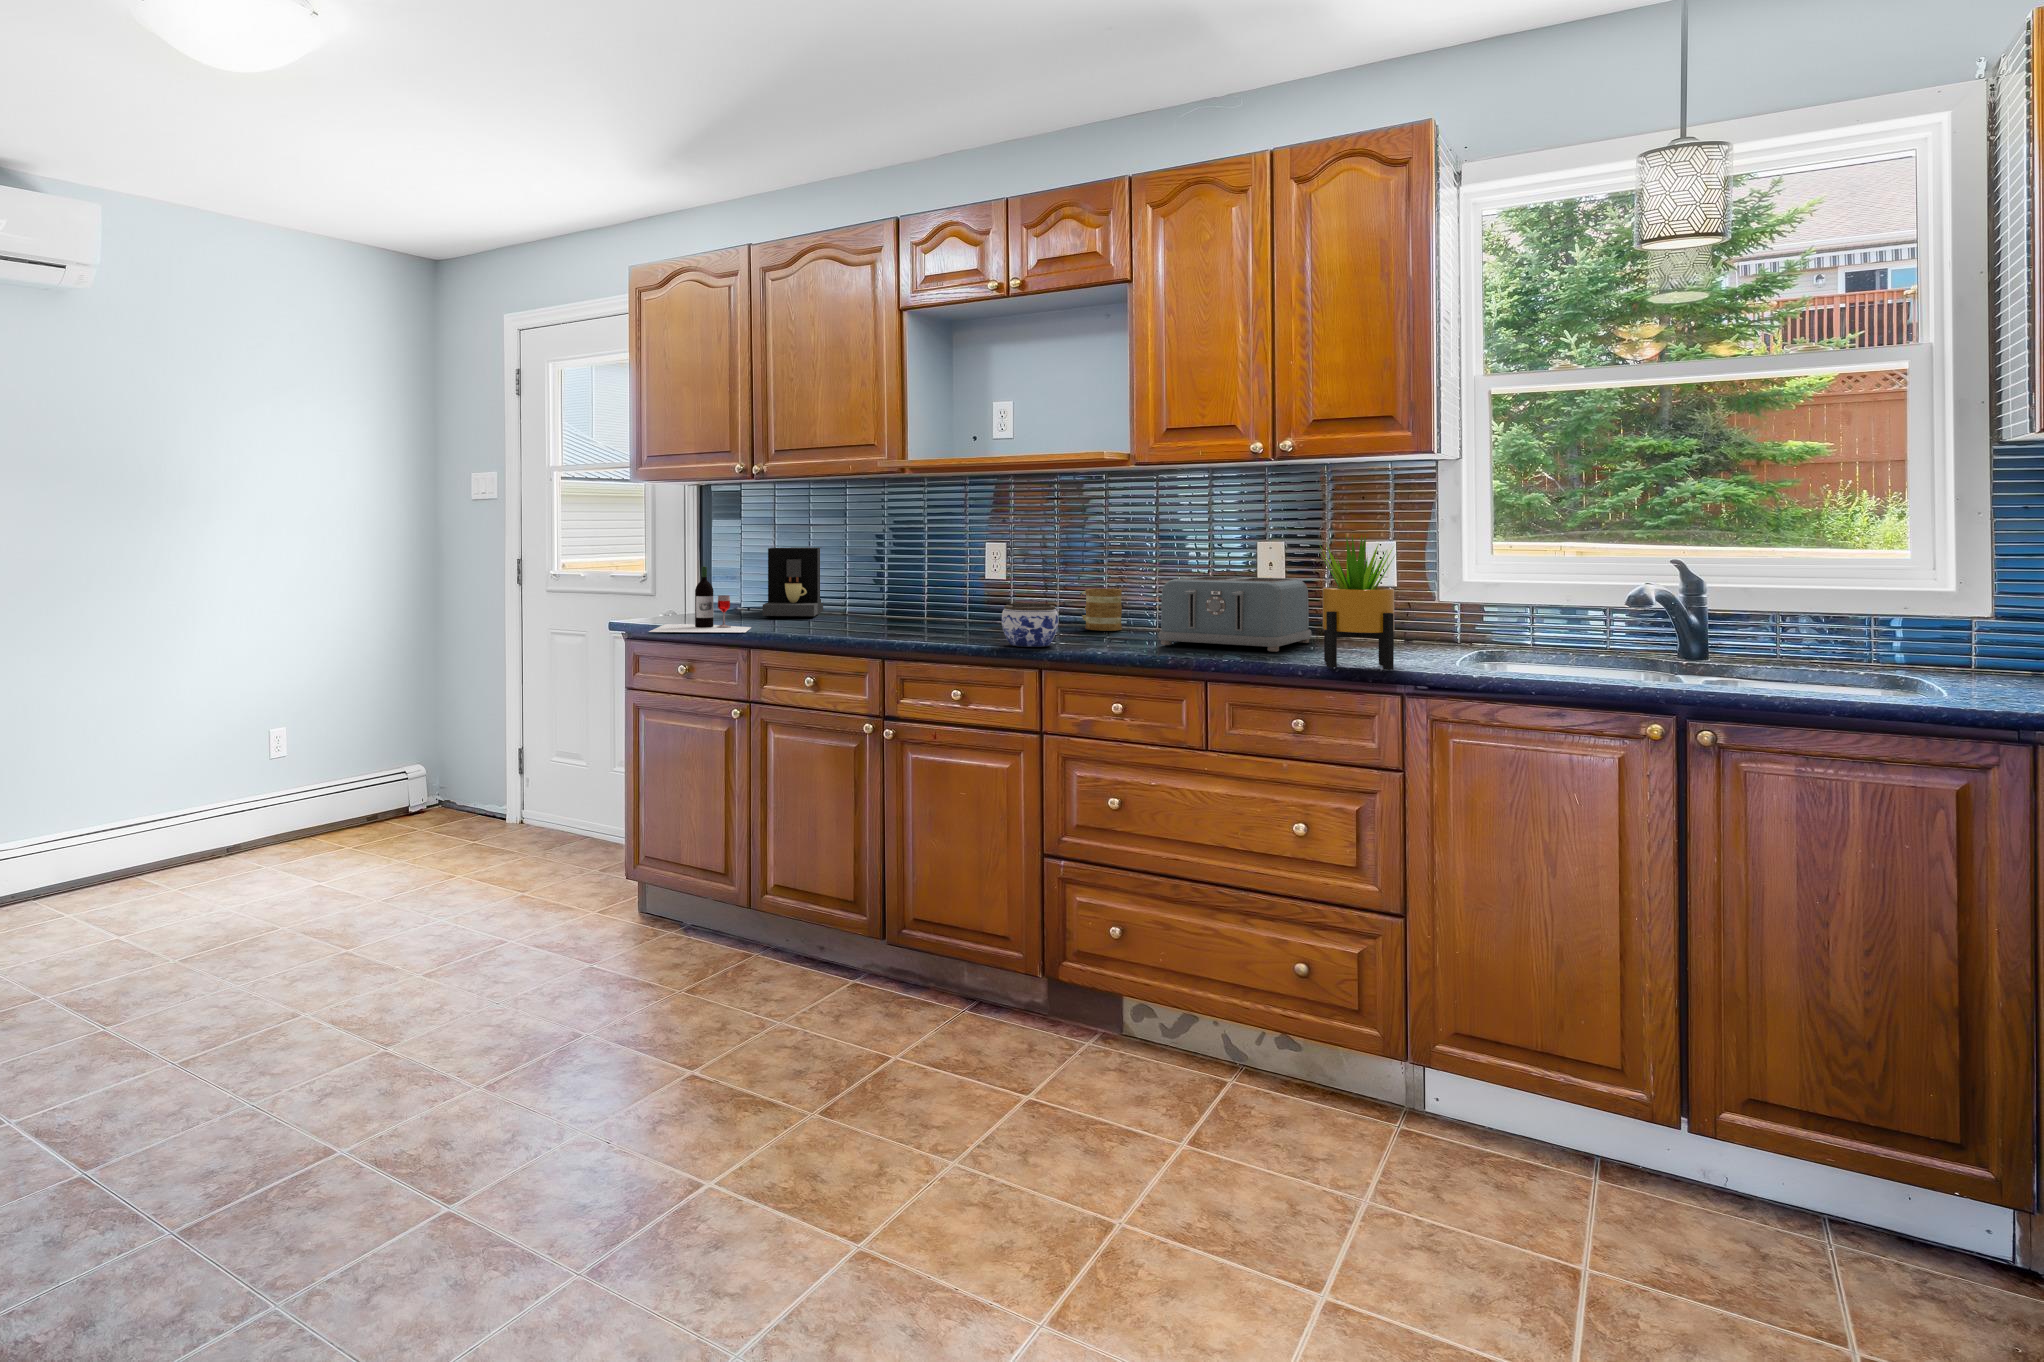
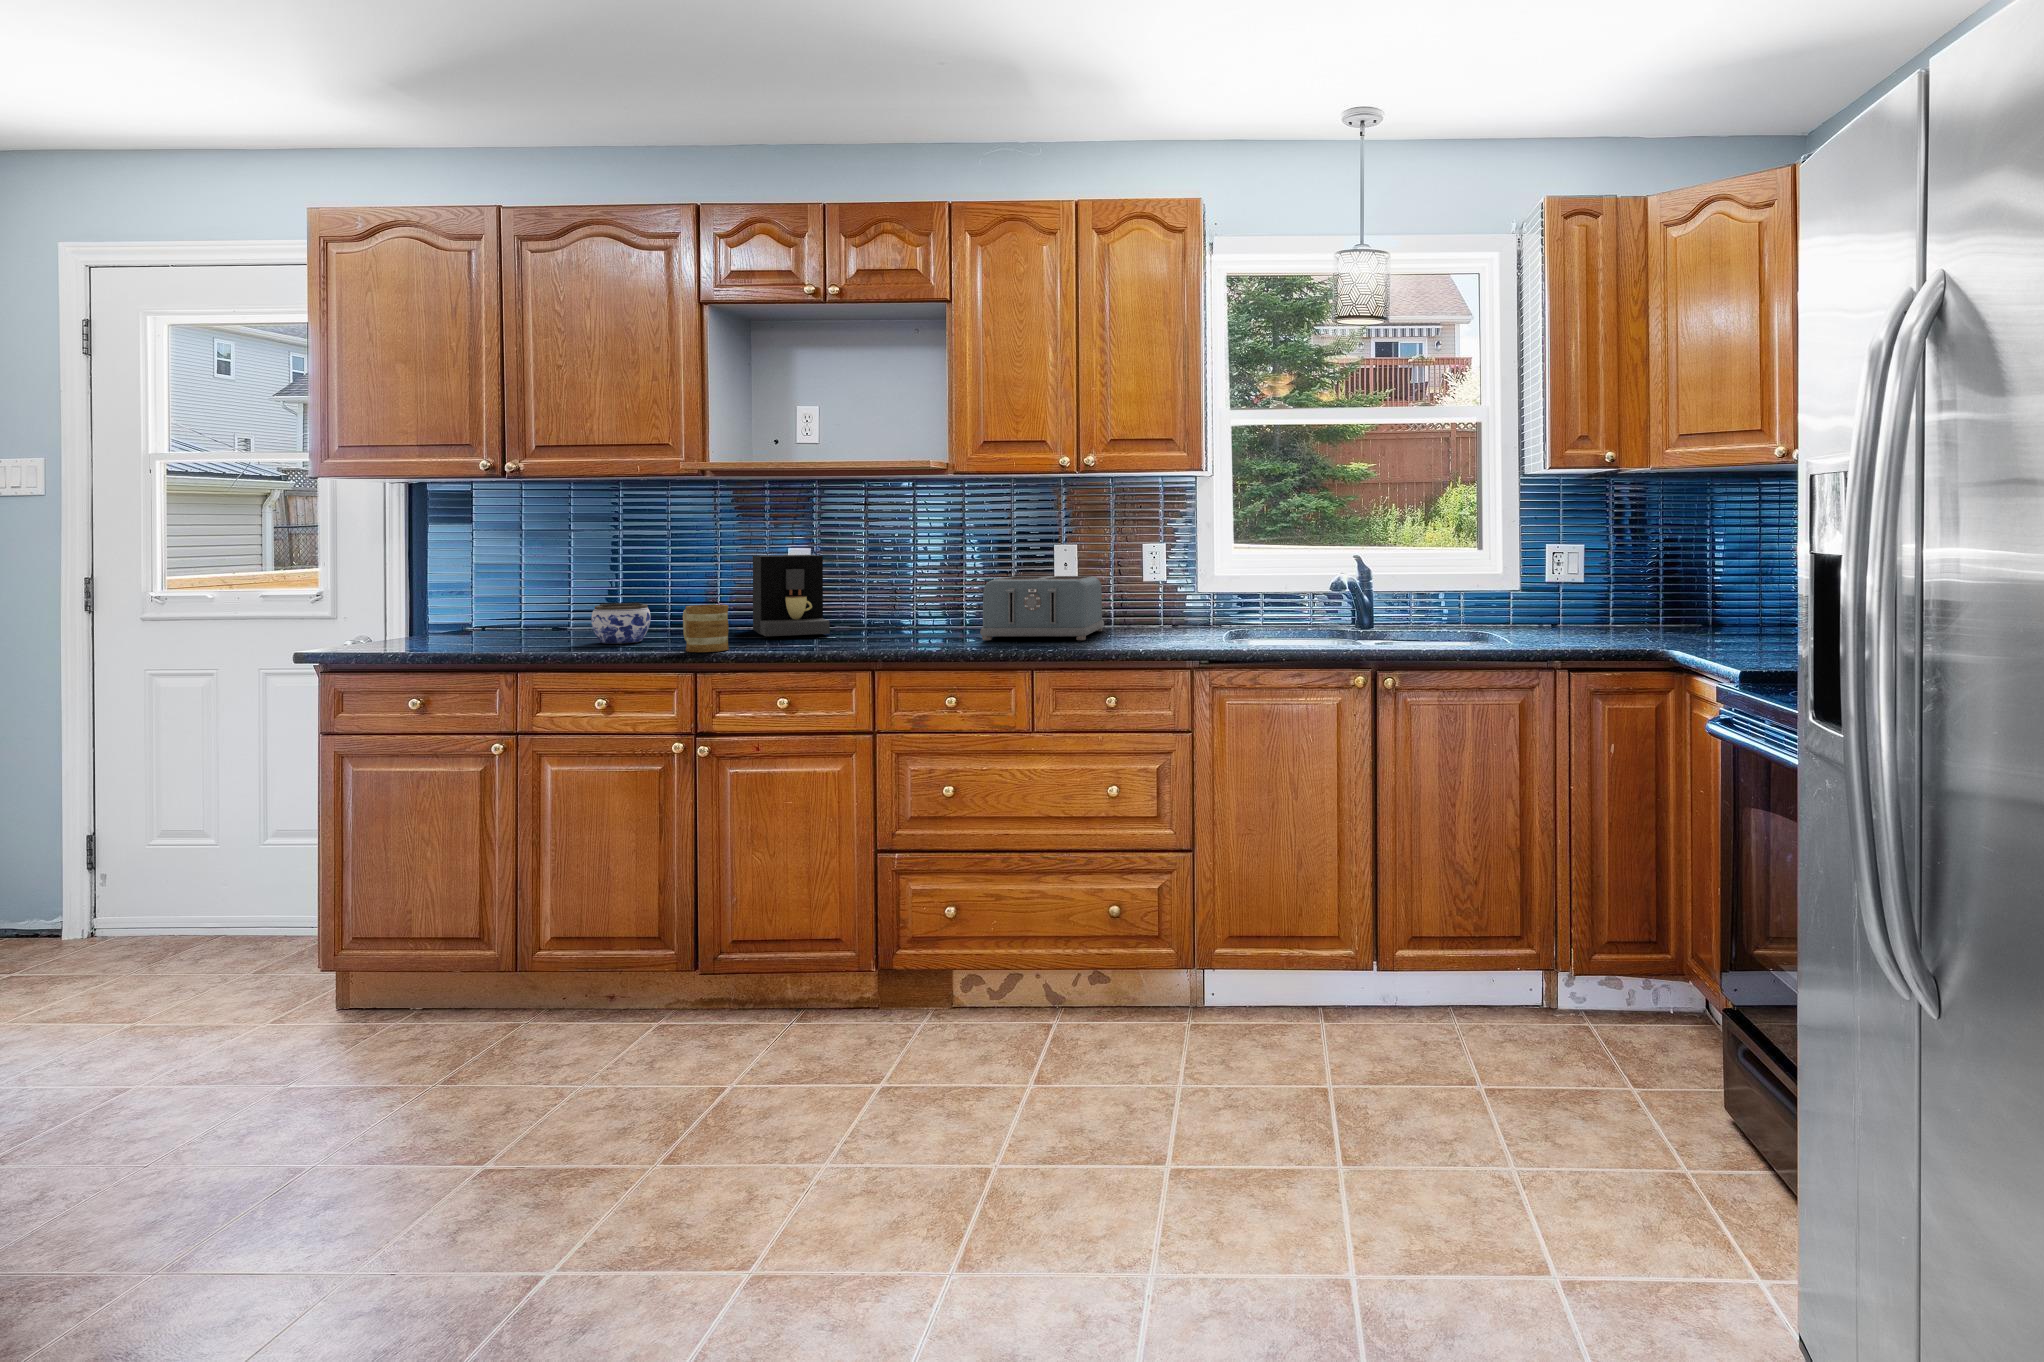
potted plant: present [1321,536,1394,670] -> none [1121,537,1186,650]
coffee maker: present [762,547,823,616] -> present [753,555,830,636]
wine bottle: present [649,566,751,632] -> none [366,580,511,662]
mug: present [1082,589,1122,631] -> present [683,605,729,652]
jar: present [1001,603,1058,647] -> present [591,603,651,644]

